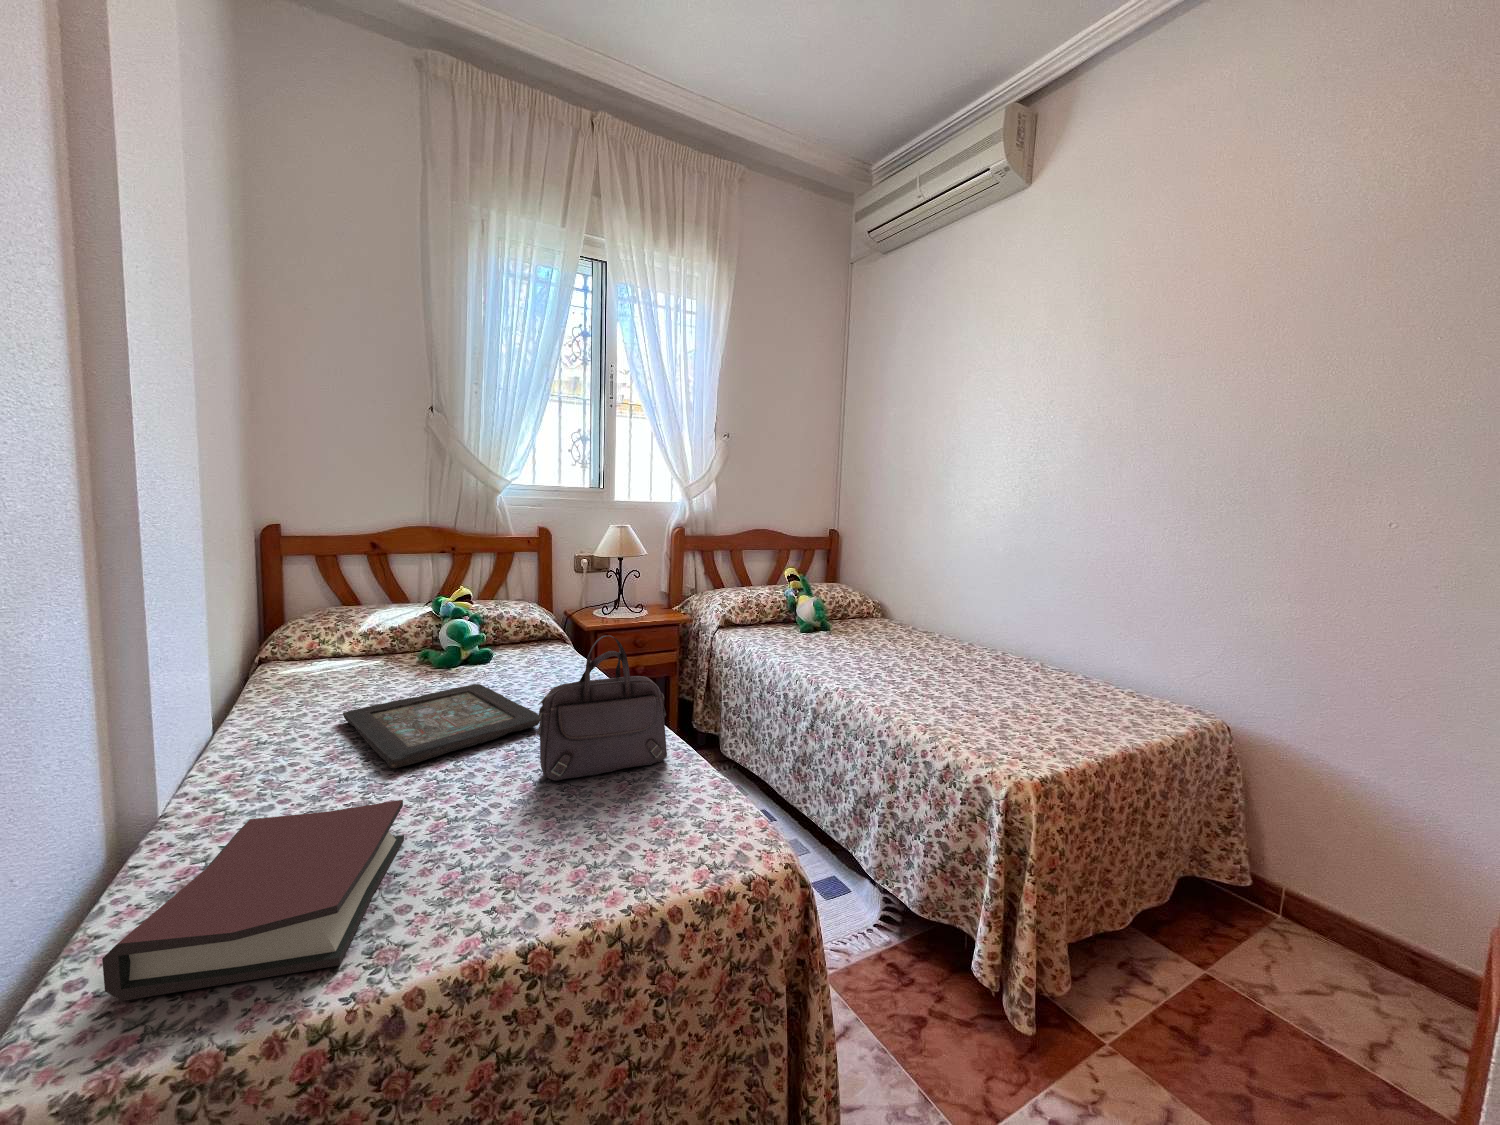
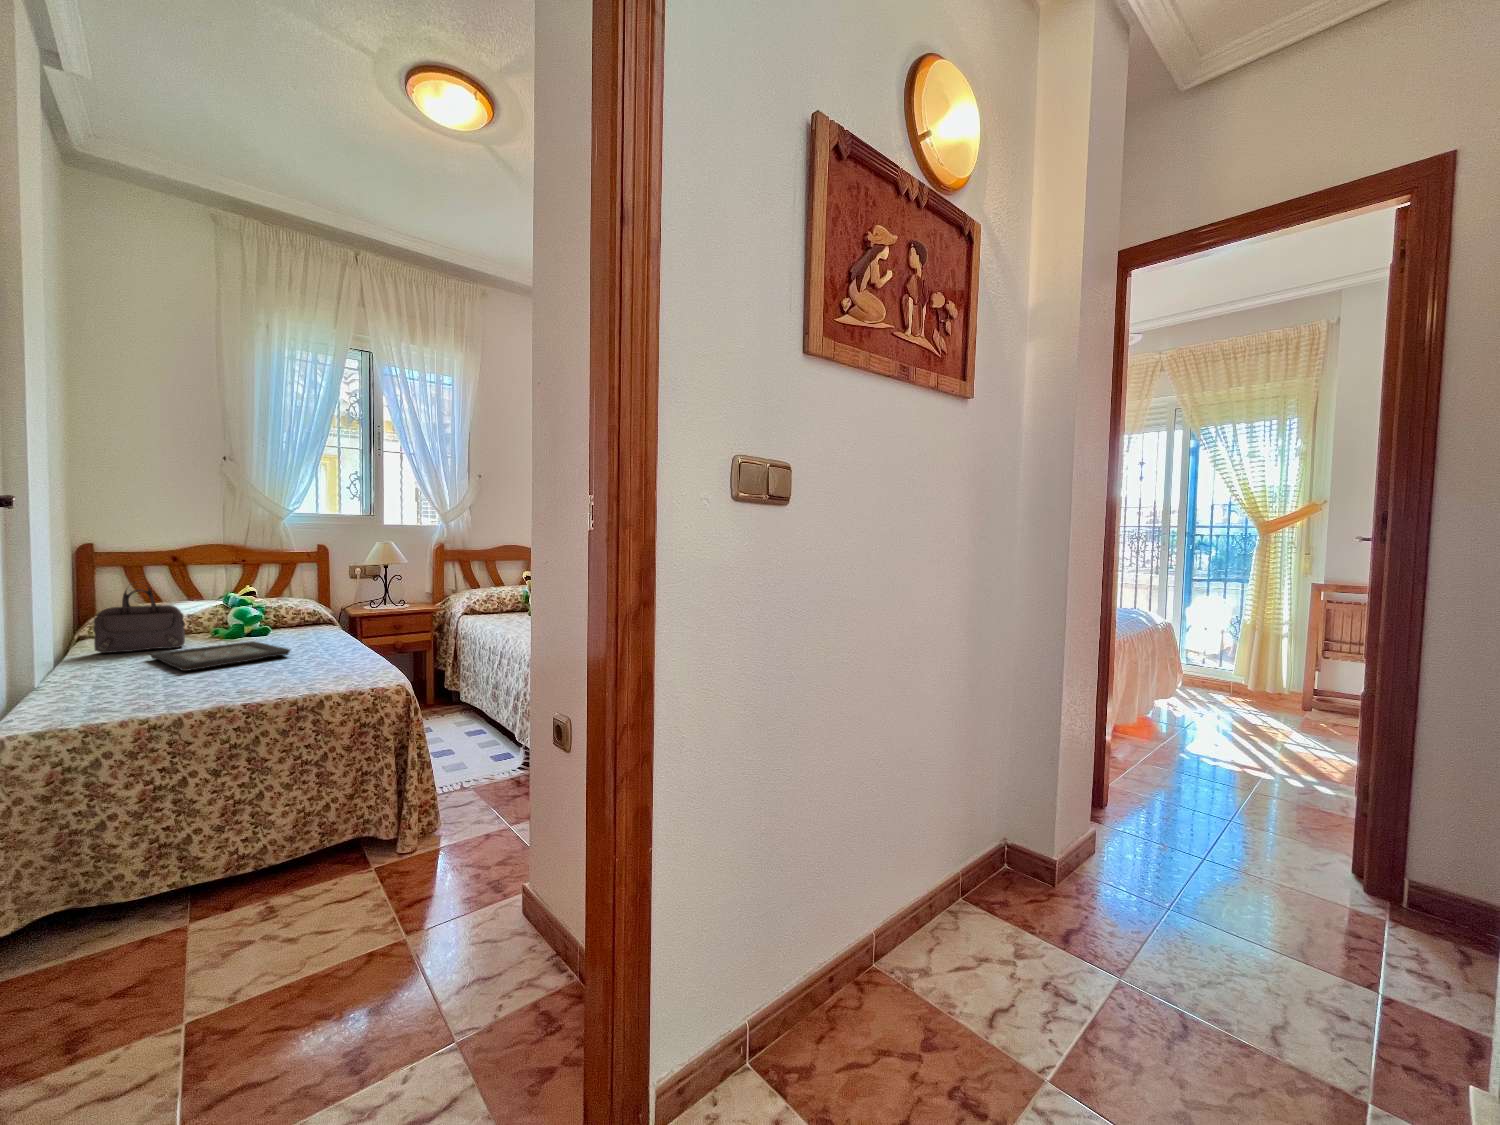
handbag: present [537,636,667,780] -> present [92,586,185,653]
hardback book: present [102,800,404,1001] -> none [39,668,189,722]

